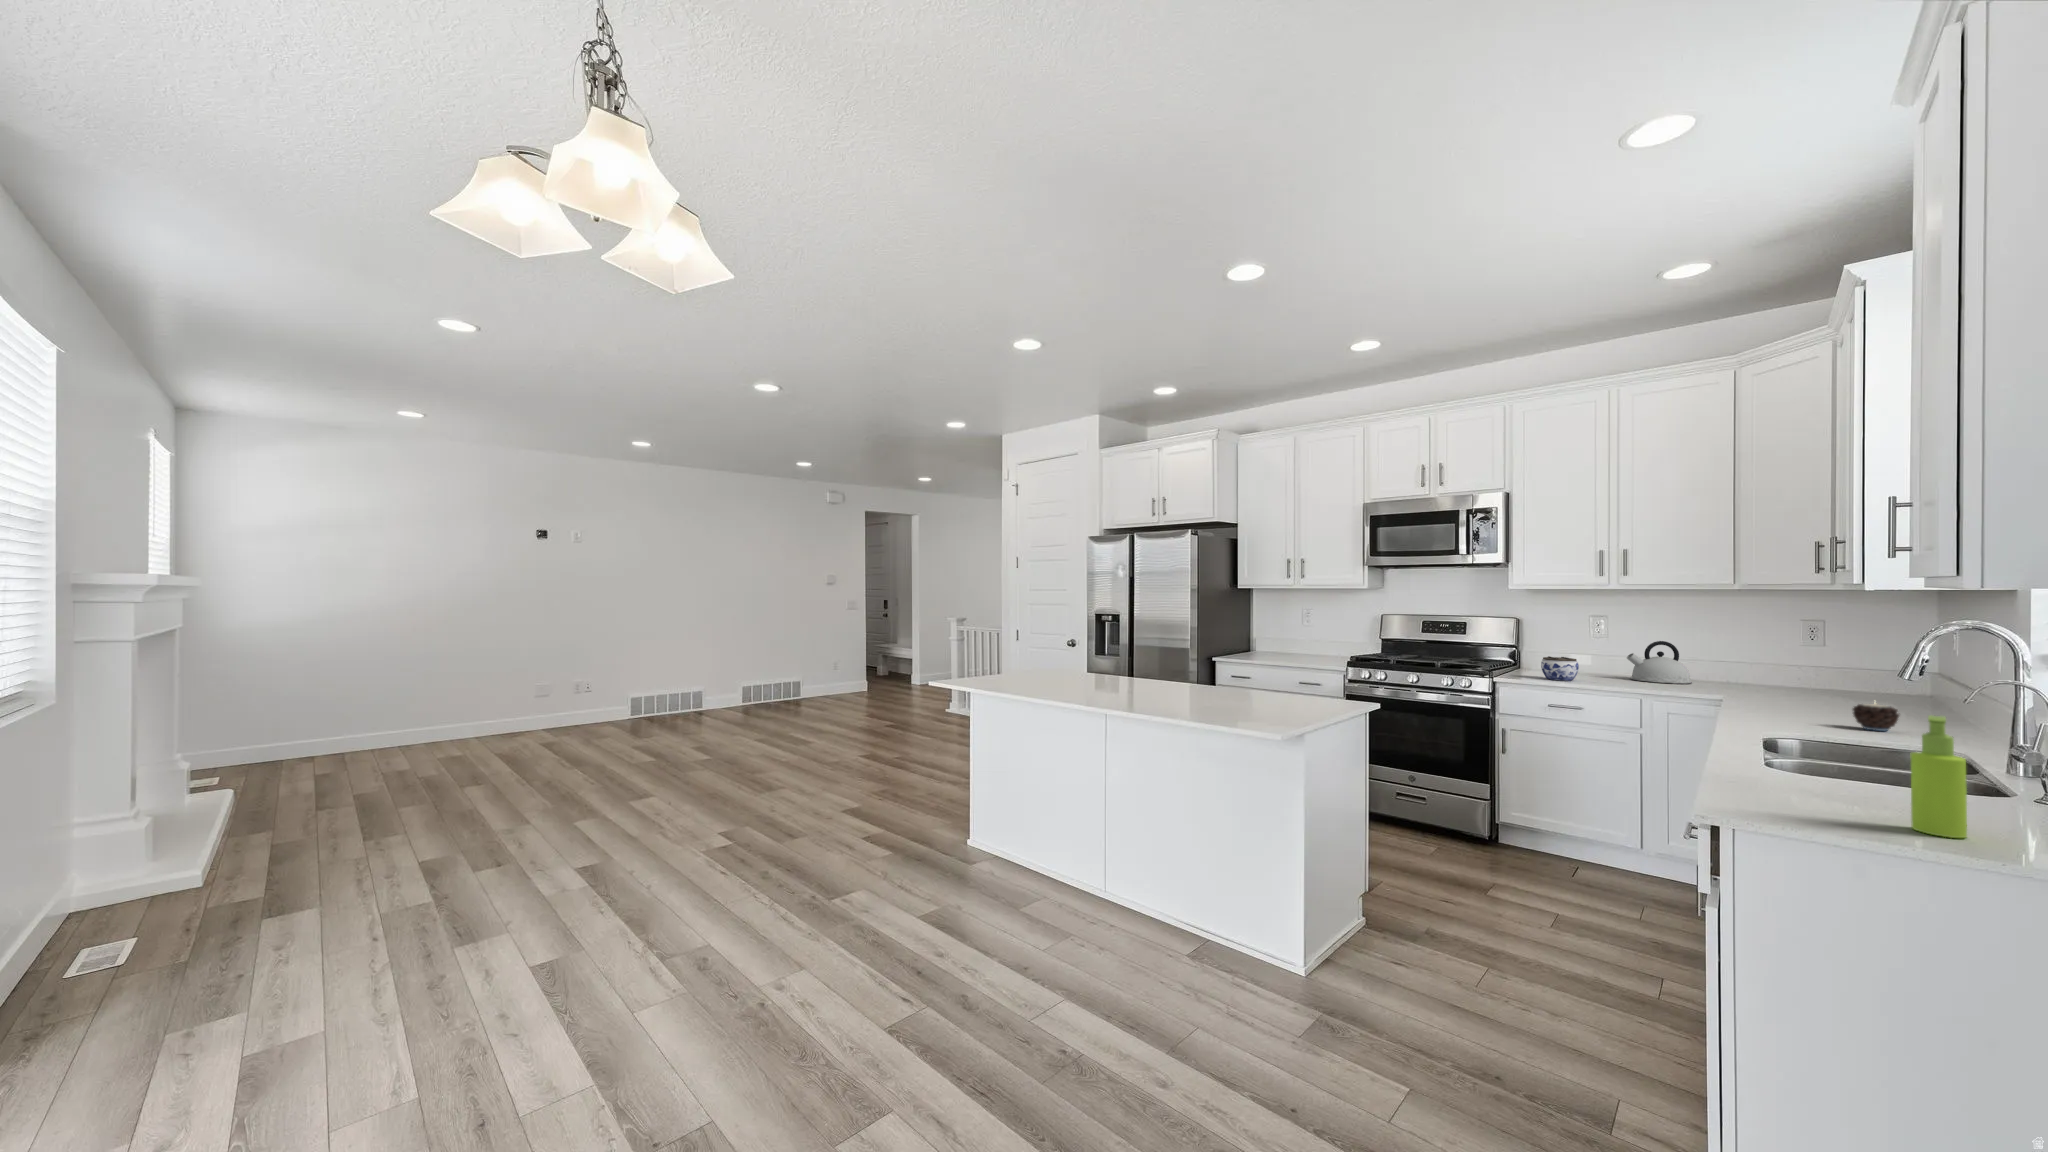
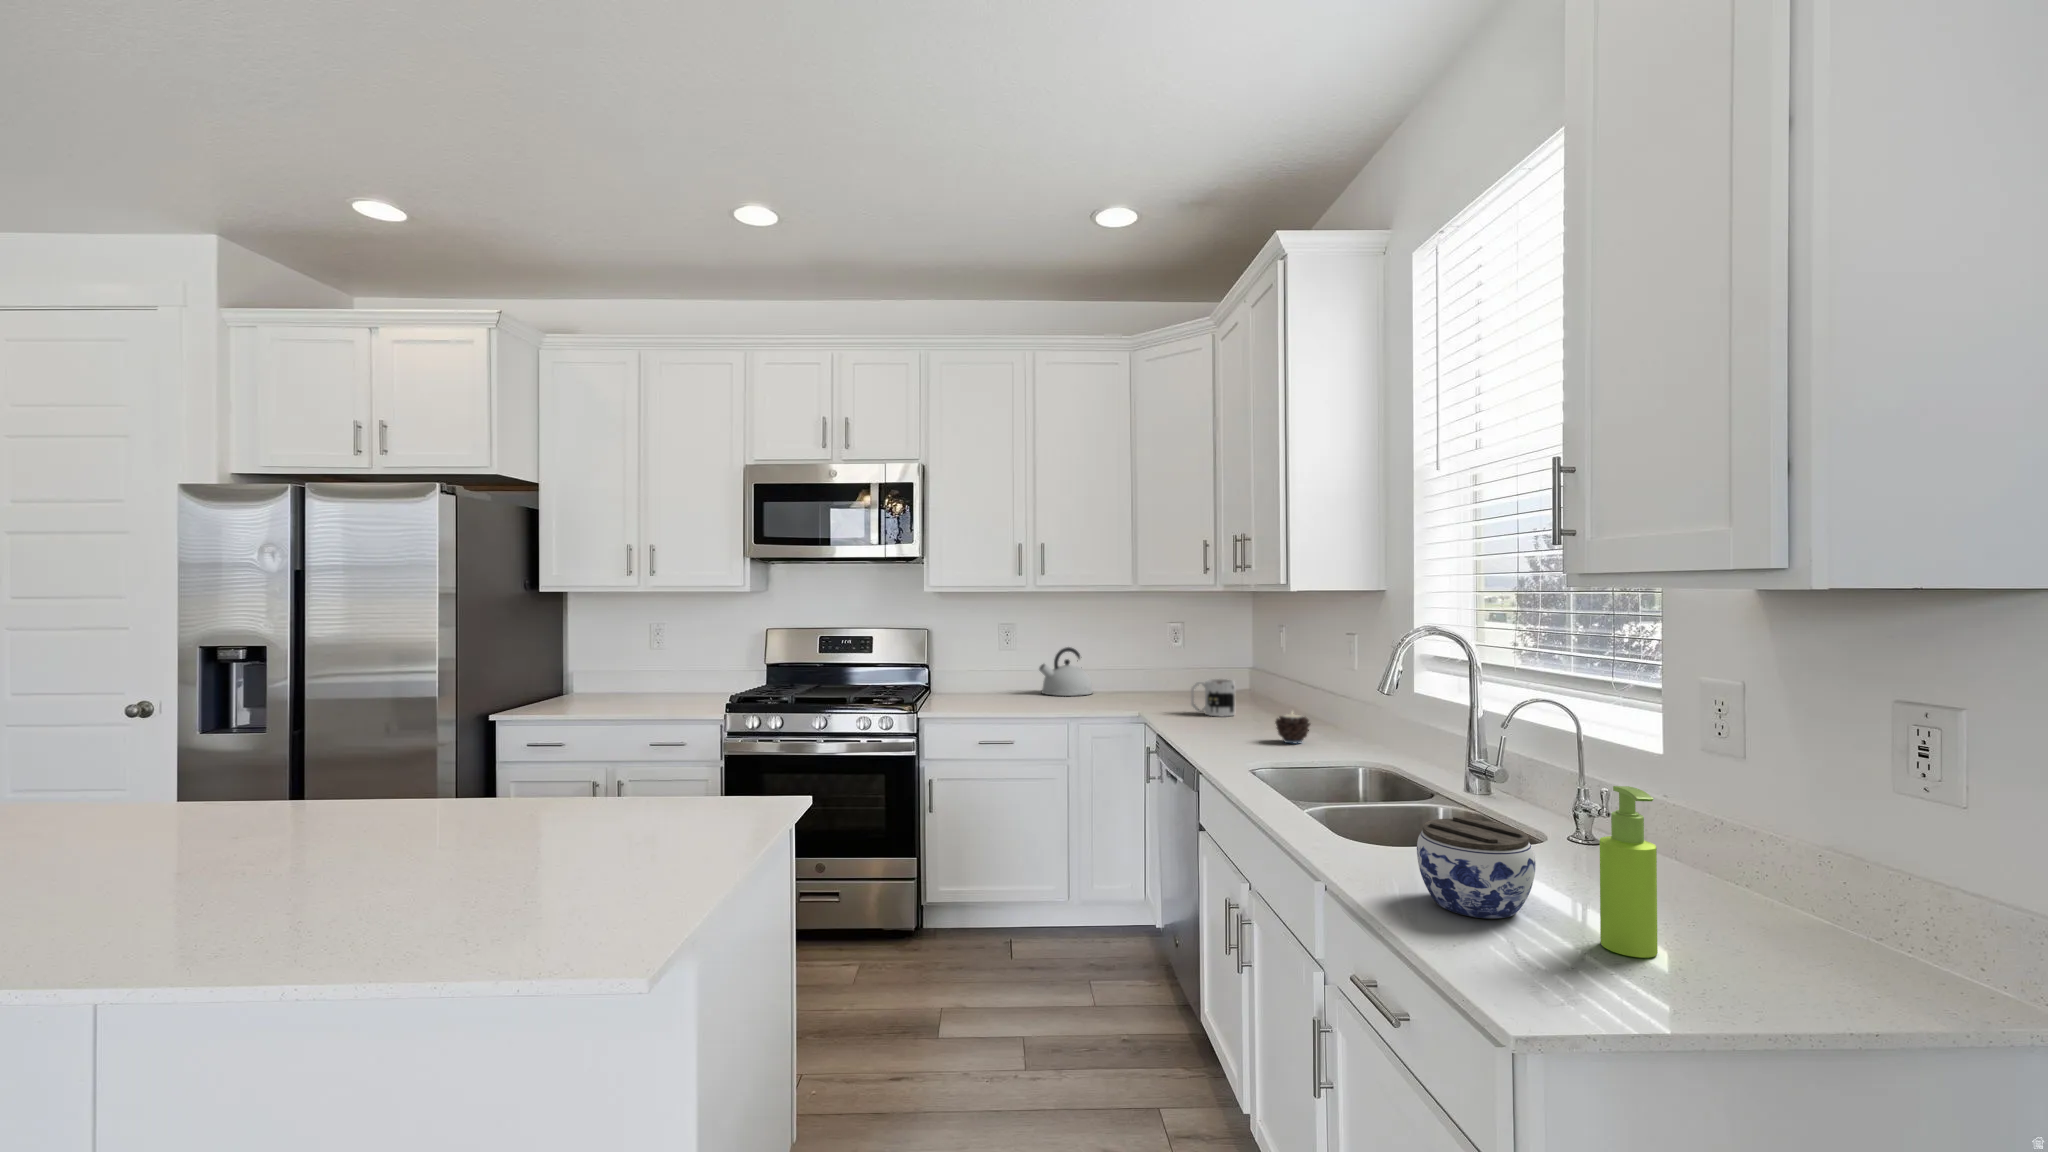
jar: present [1541,656,1579,681] -> present [1417,817,1536,919]
mug: none [1786,674,1846,710] -> present [1191,679,1235,717]

